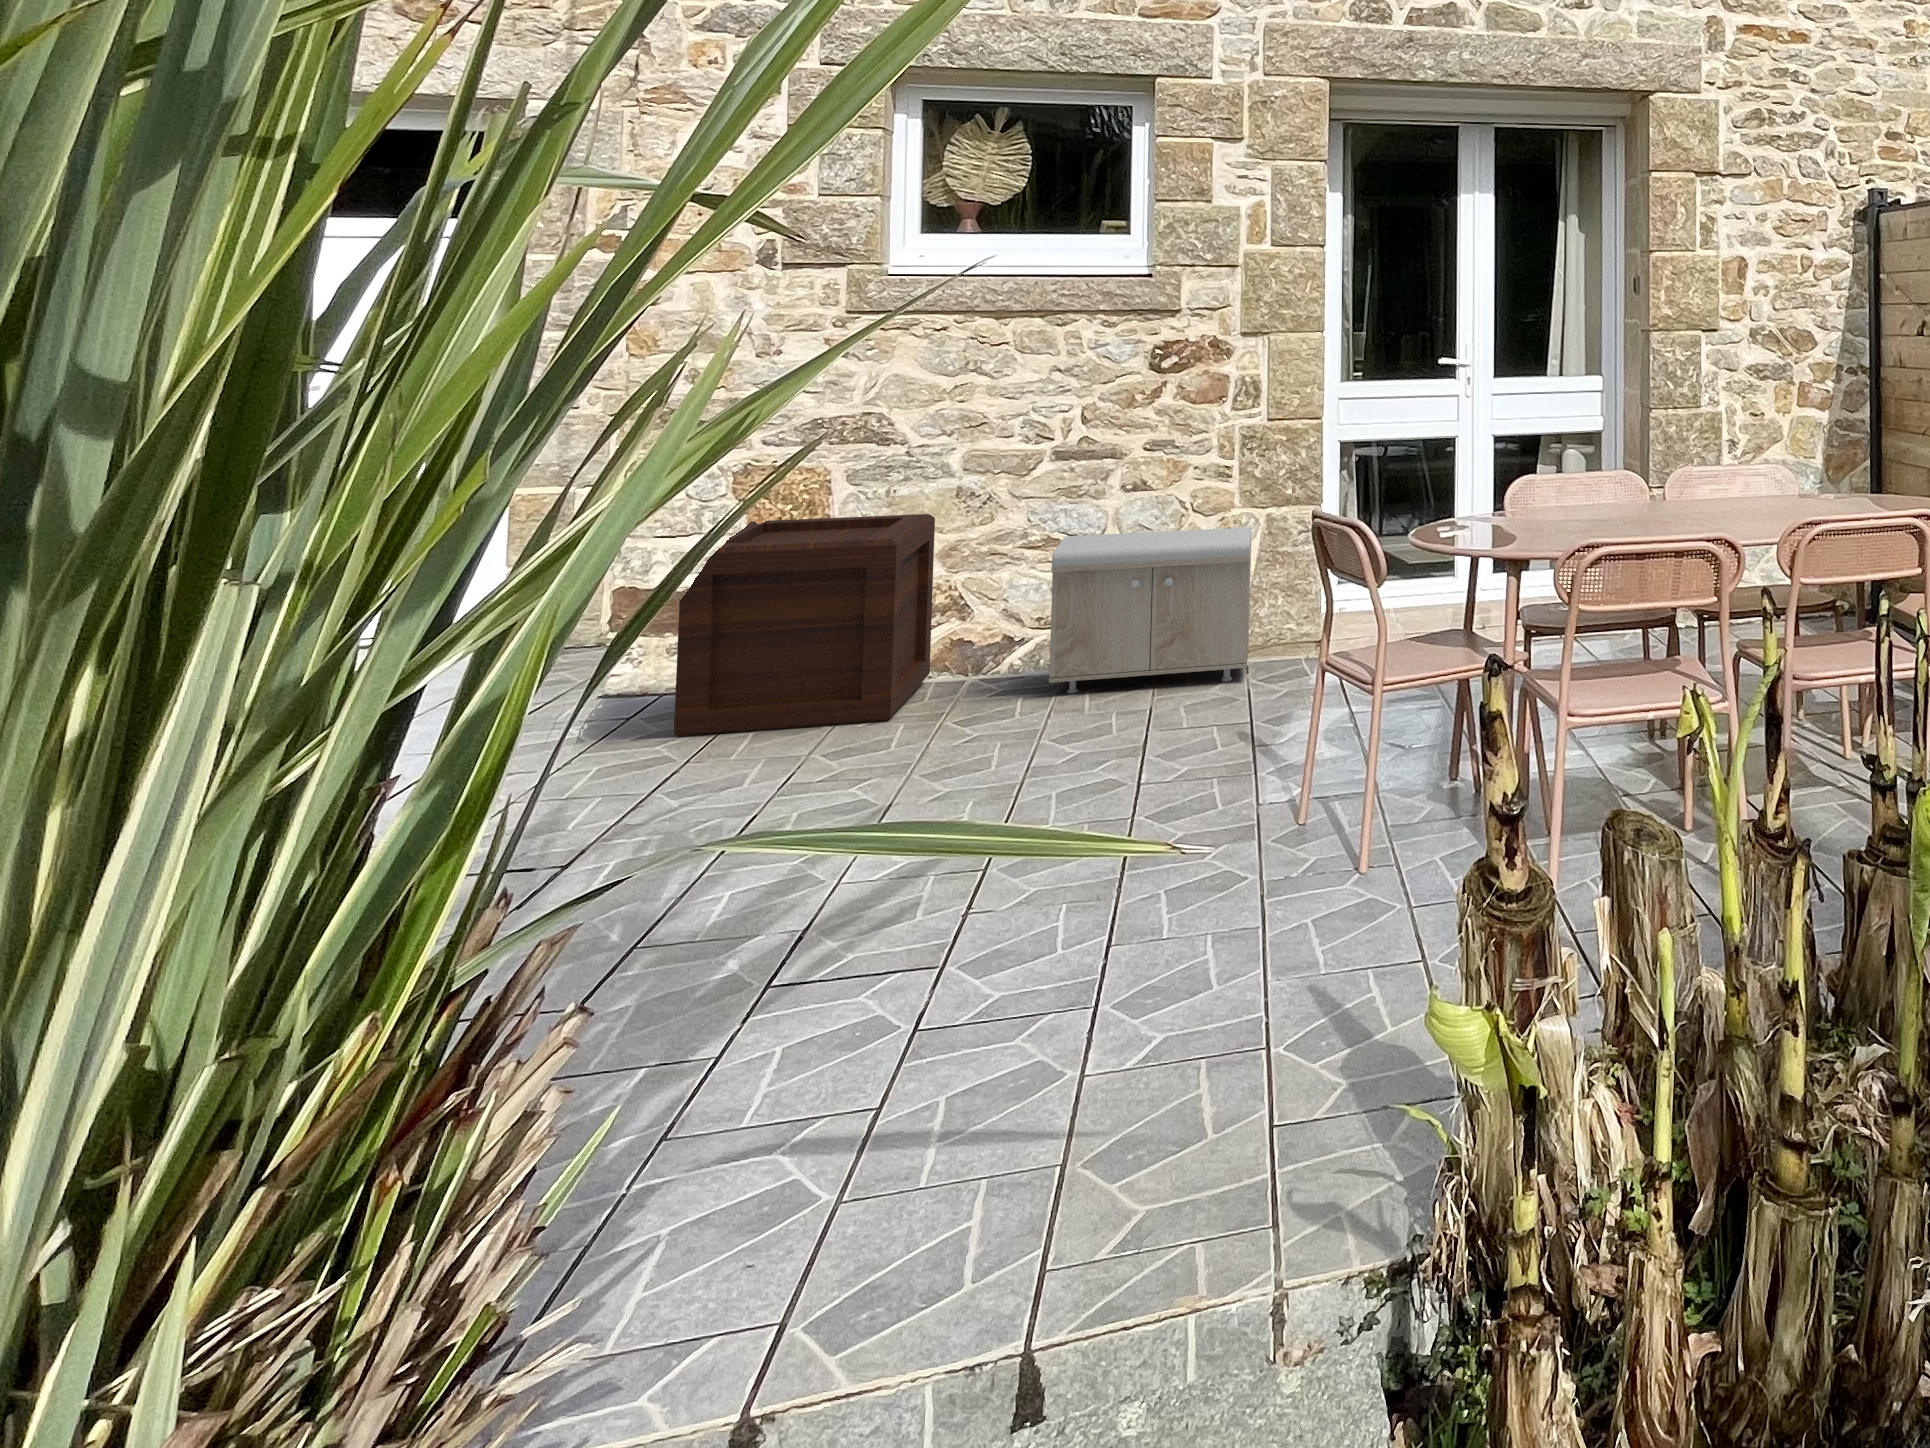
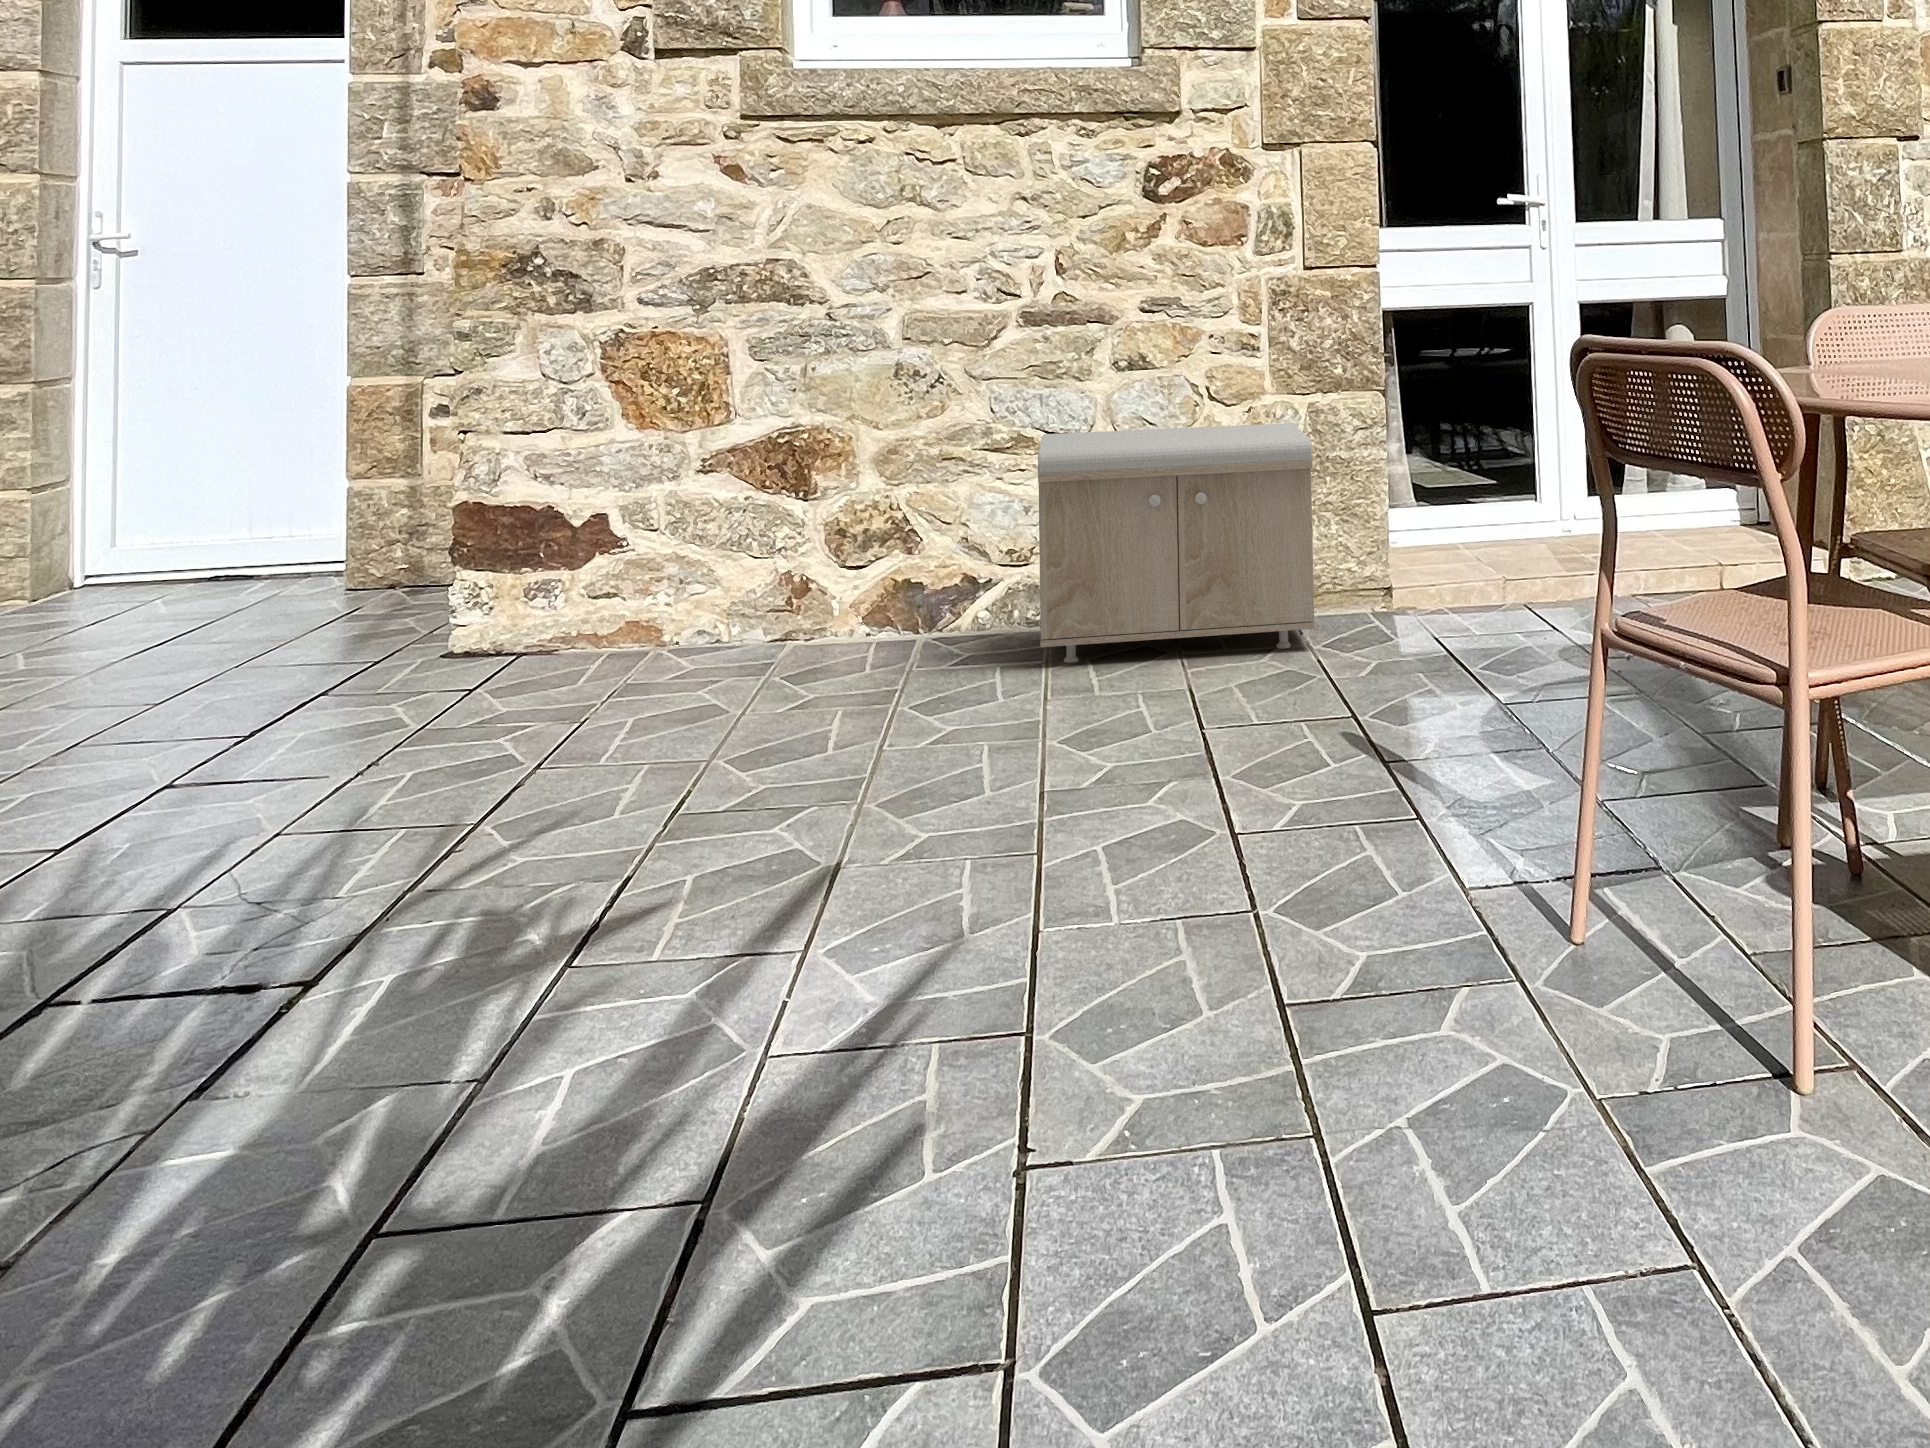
wooden crate: present [674,514,935,737] -> none [533,402,870,723]

